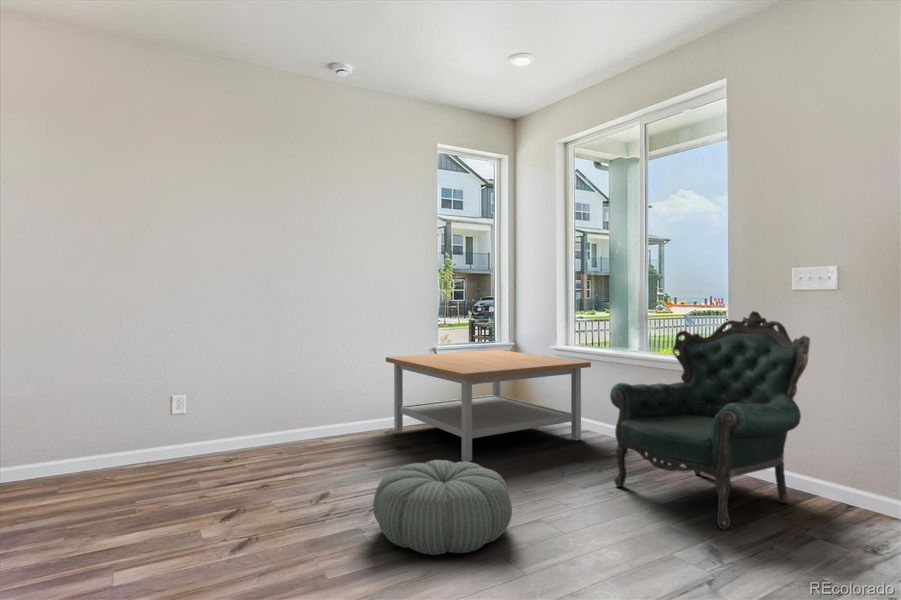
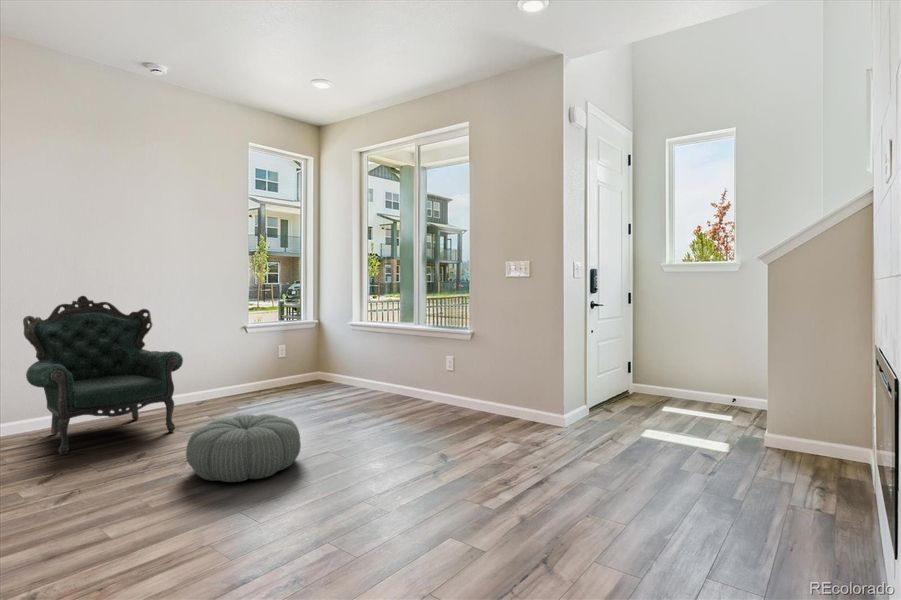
armchair: present [610,311,810,529] -> present [23,296,183,455]
coffee table: present [386,350,591,462] -> none [198,327,378,420]

